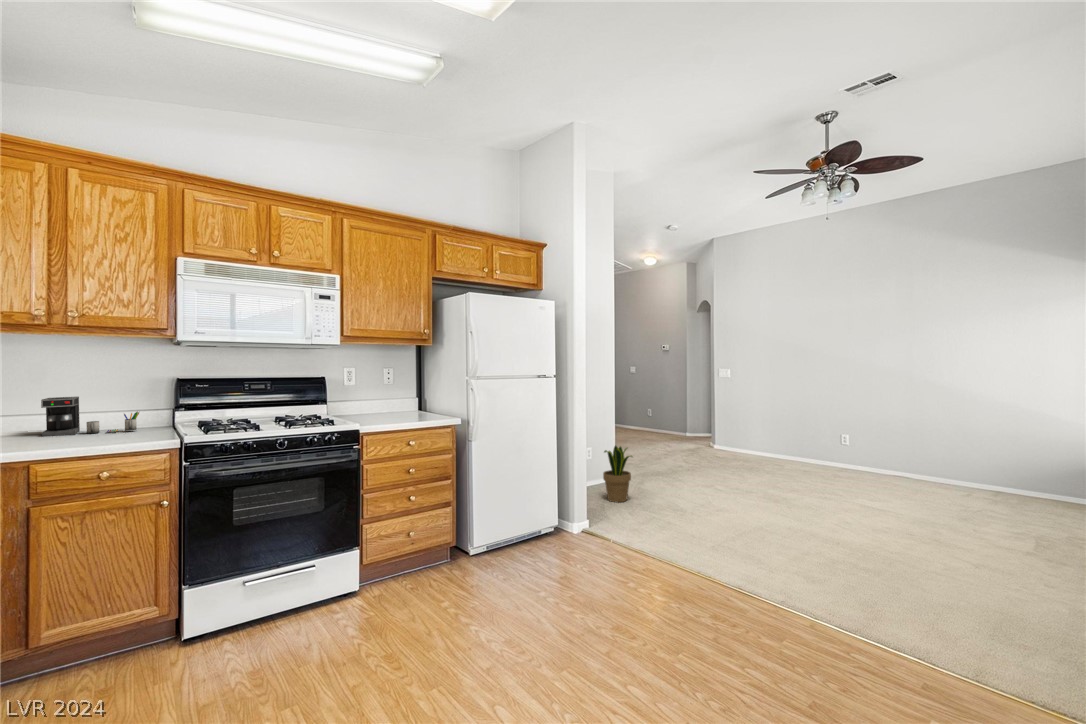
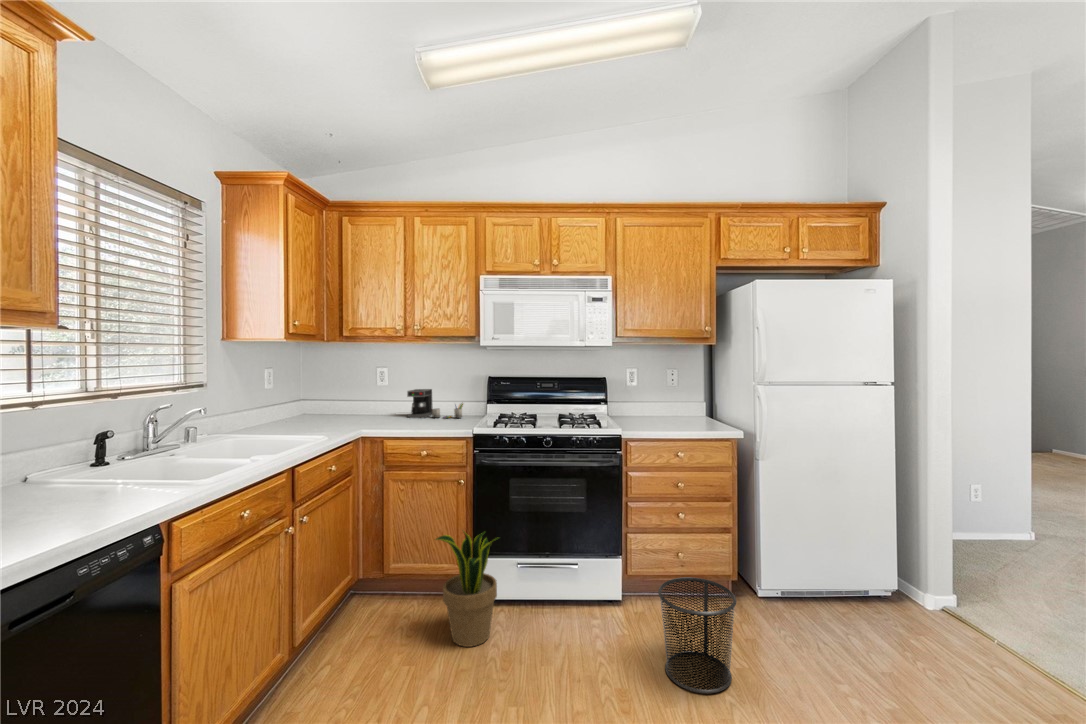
potted plant: present [603,446,632,502] -> present [436,532,499,647]
trash can: none [412,543,476,635] -> present [658,577,737,694]

